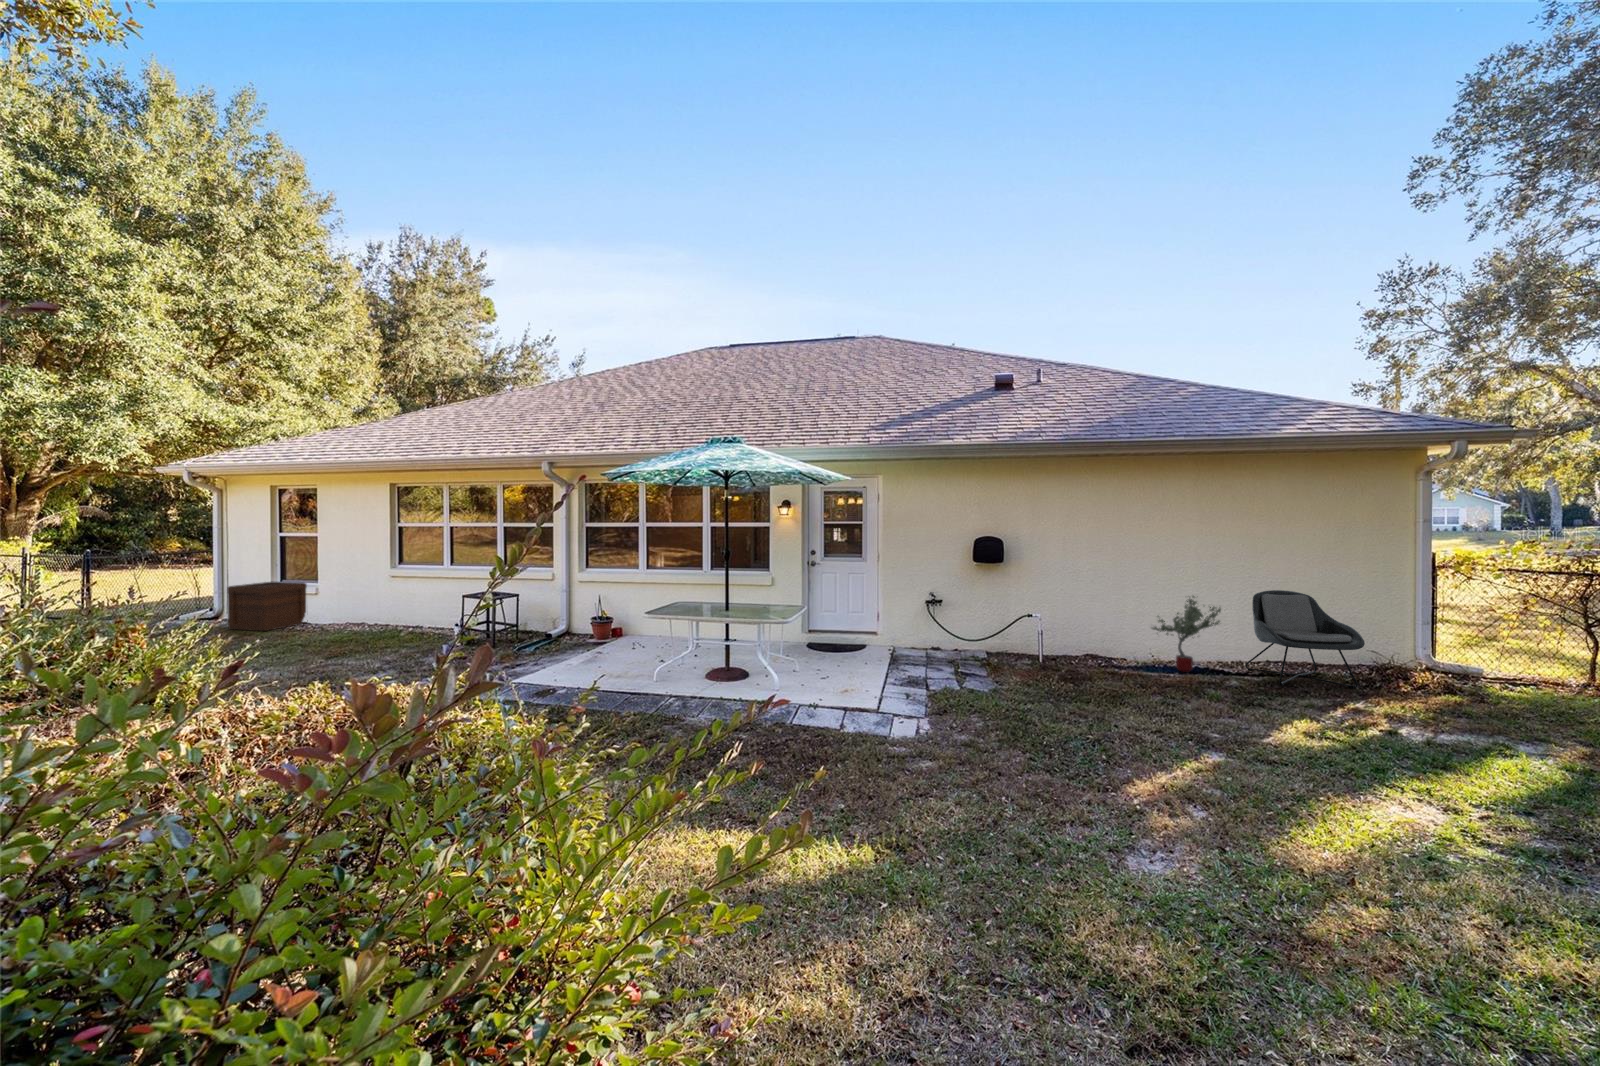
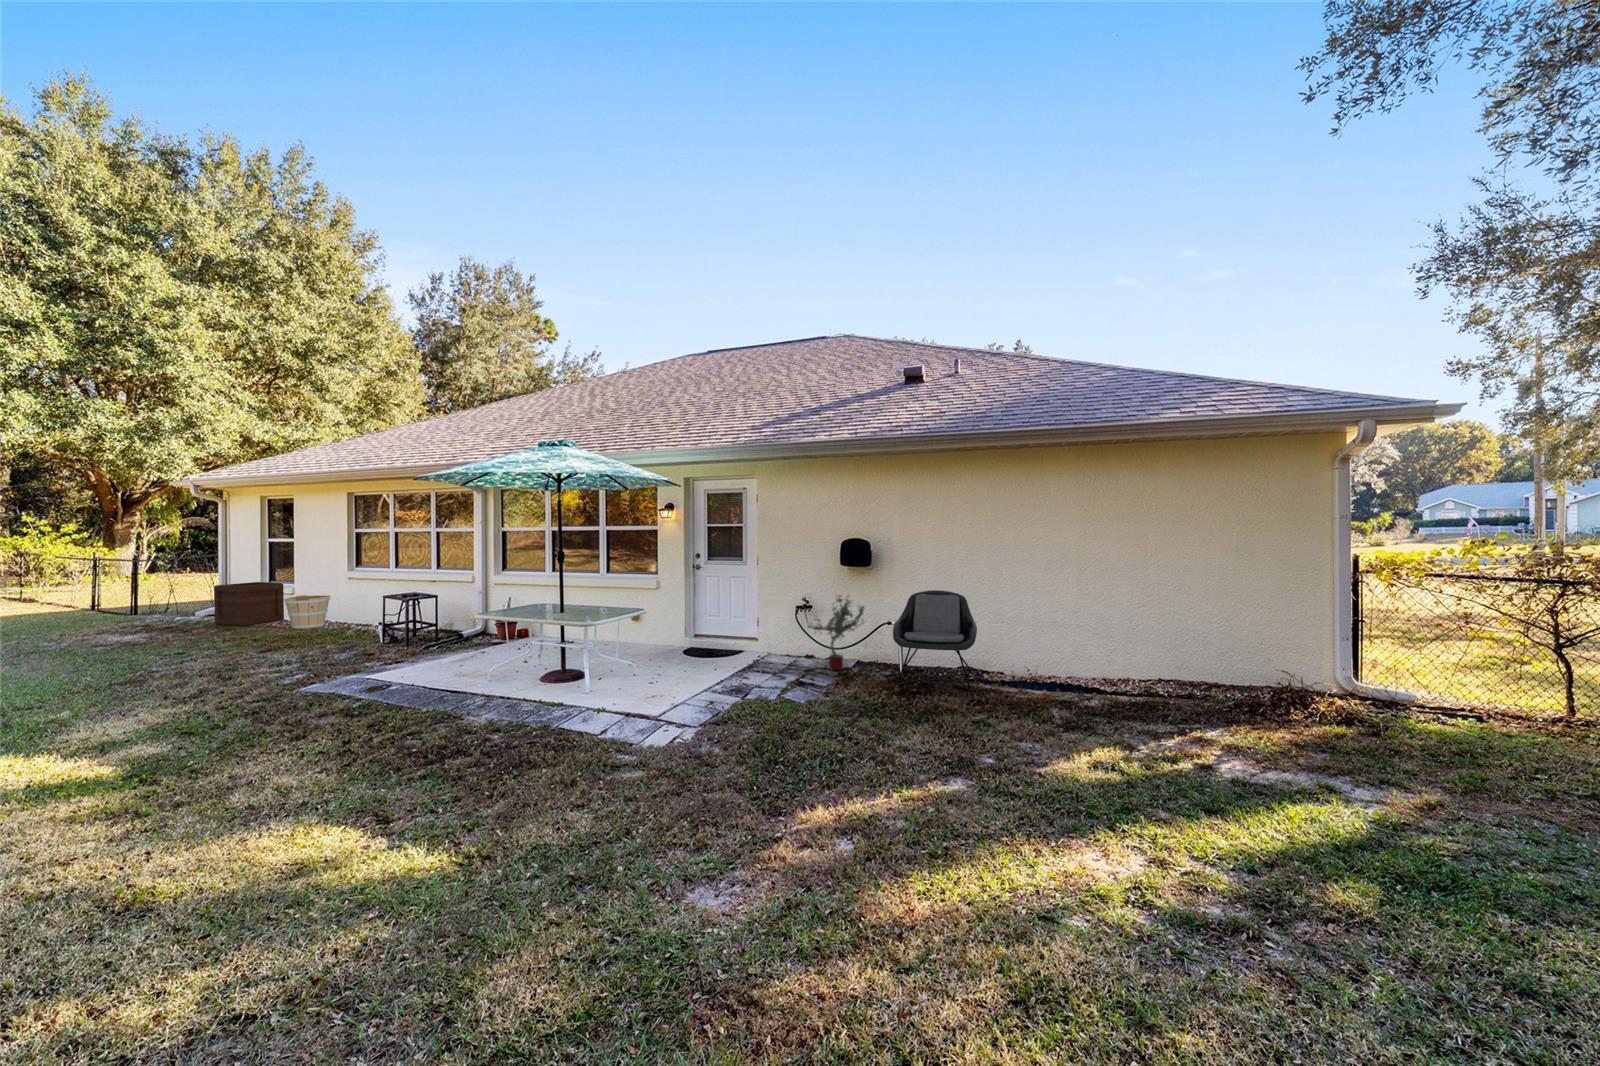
lounge chair: present [1245,590,1365,689] -> present [893,590,977,691]
wooden bucket: none [324,595,372,633] -> present [284,595,330,629]
potted tree: present [1152,596,1221,672] -> present [810,595,864,671]

